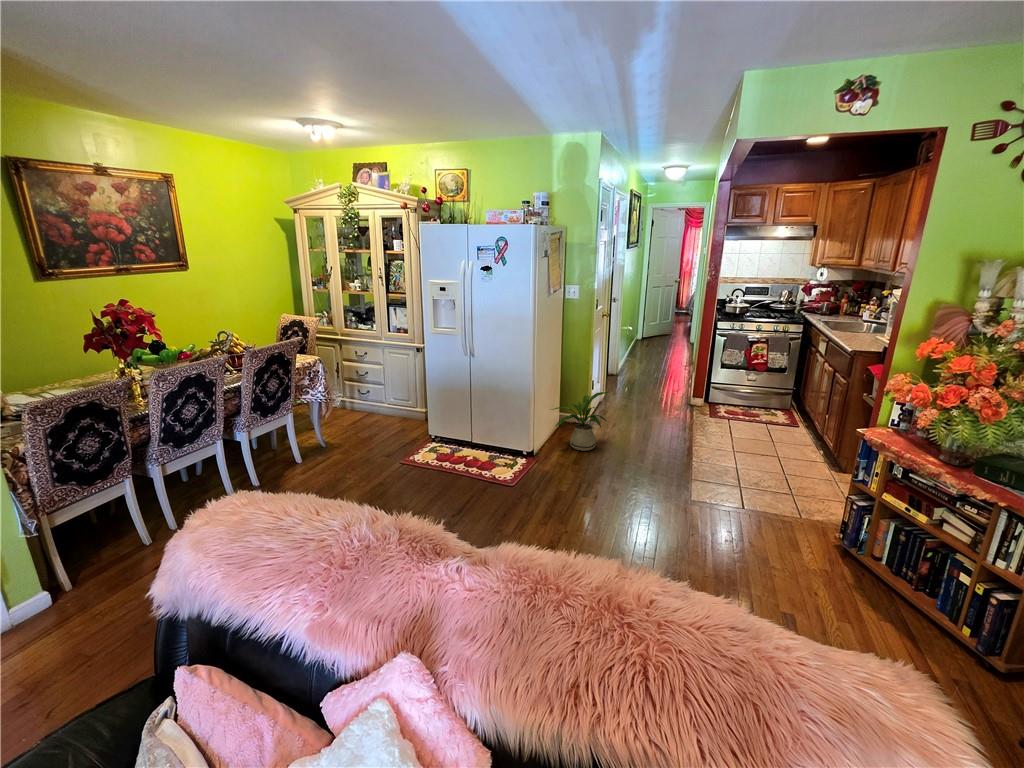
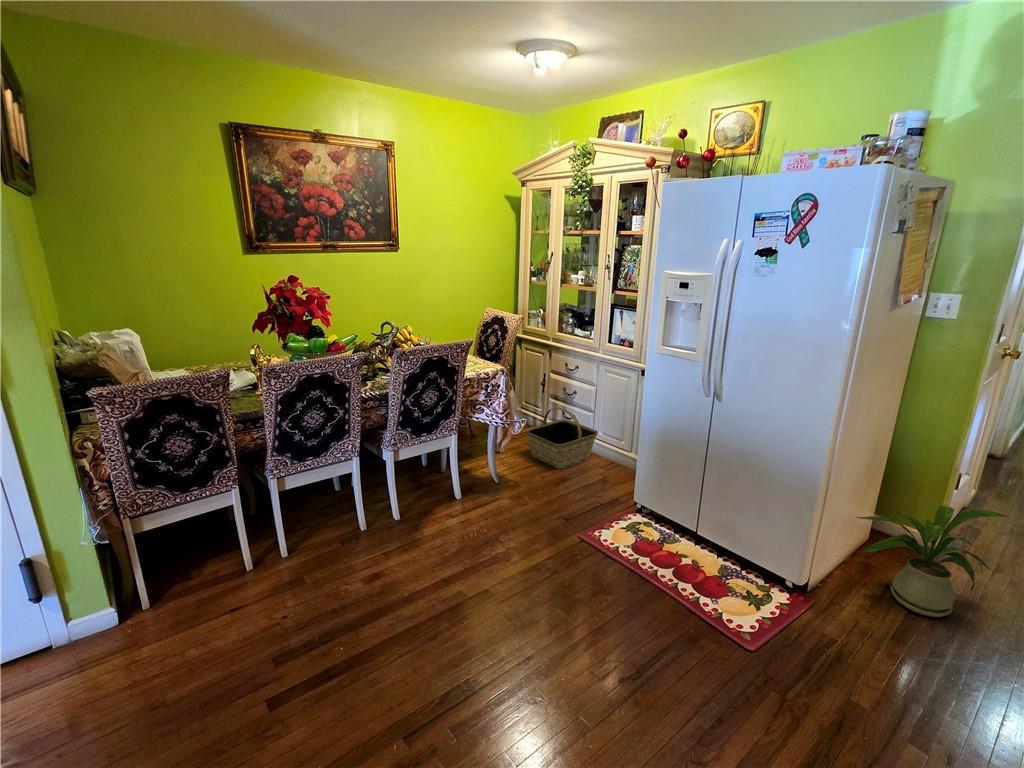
basket: none [337,384,392,428] -> present [526,408,598,469]

